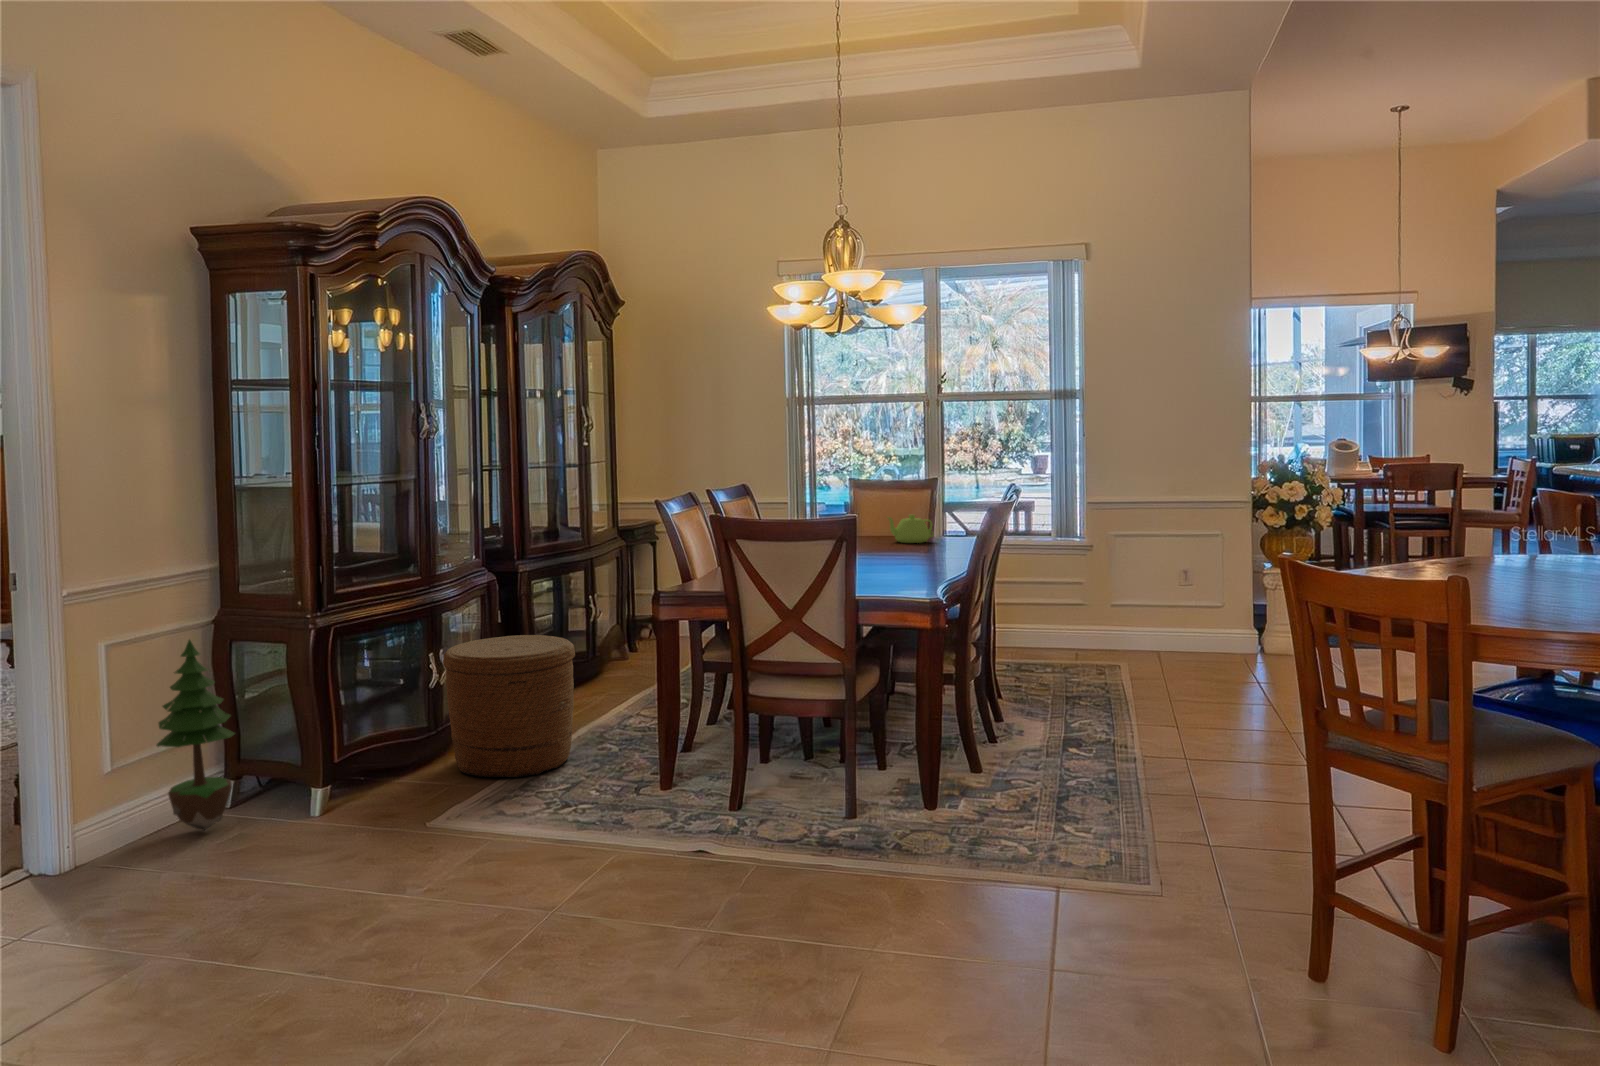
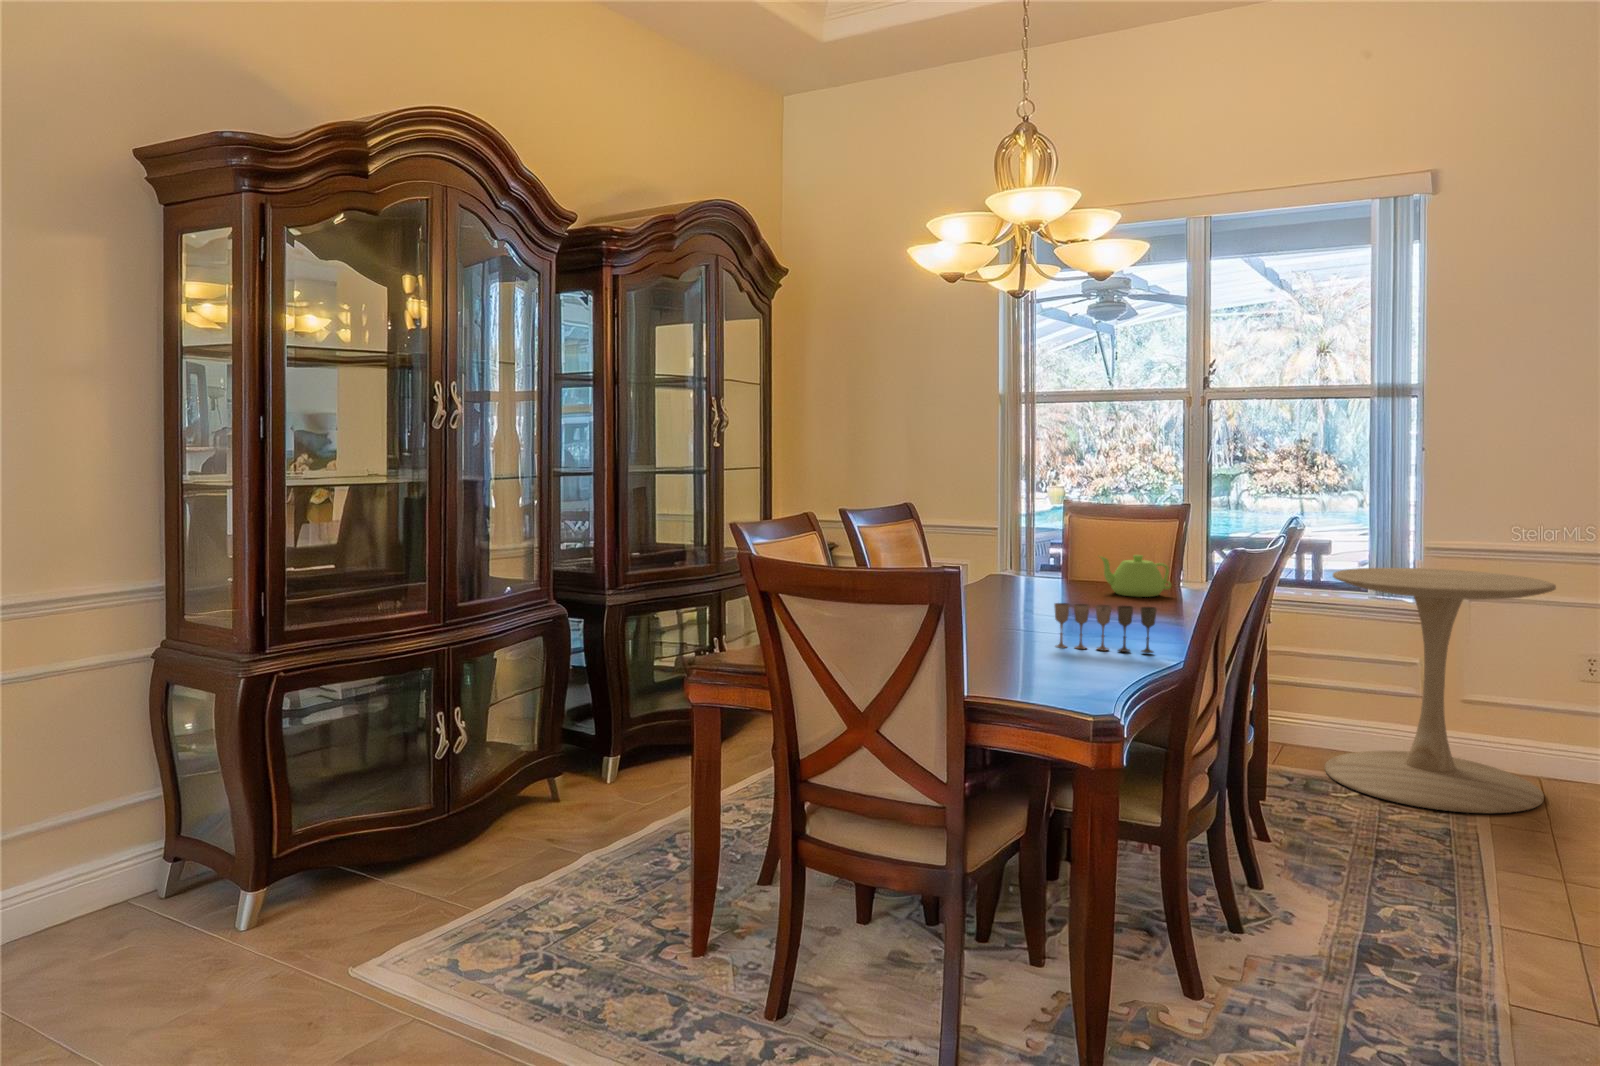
pedestal table: none [1031,518,1164,674] -> present [1325,568,1556,813]
wine glass: none [880,542,943,572] -> present [1054,603,1157,653]
woven basket: present [443,635,575,777] -> none [442,694,621,898]
potted tree: present [156,640,235,830] -> none [31,681,144,934]

